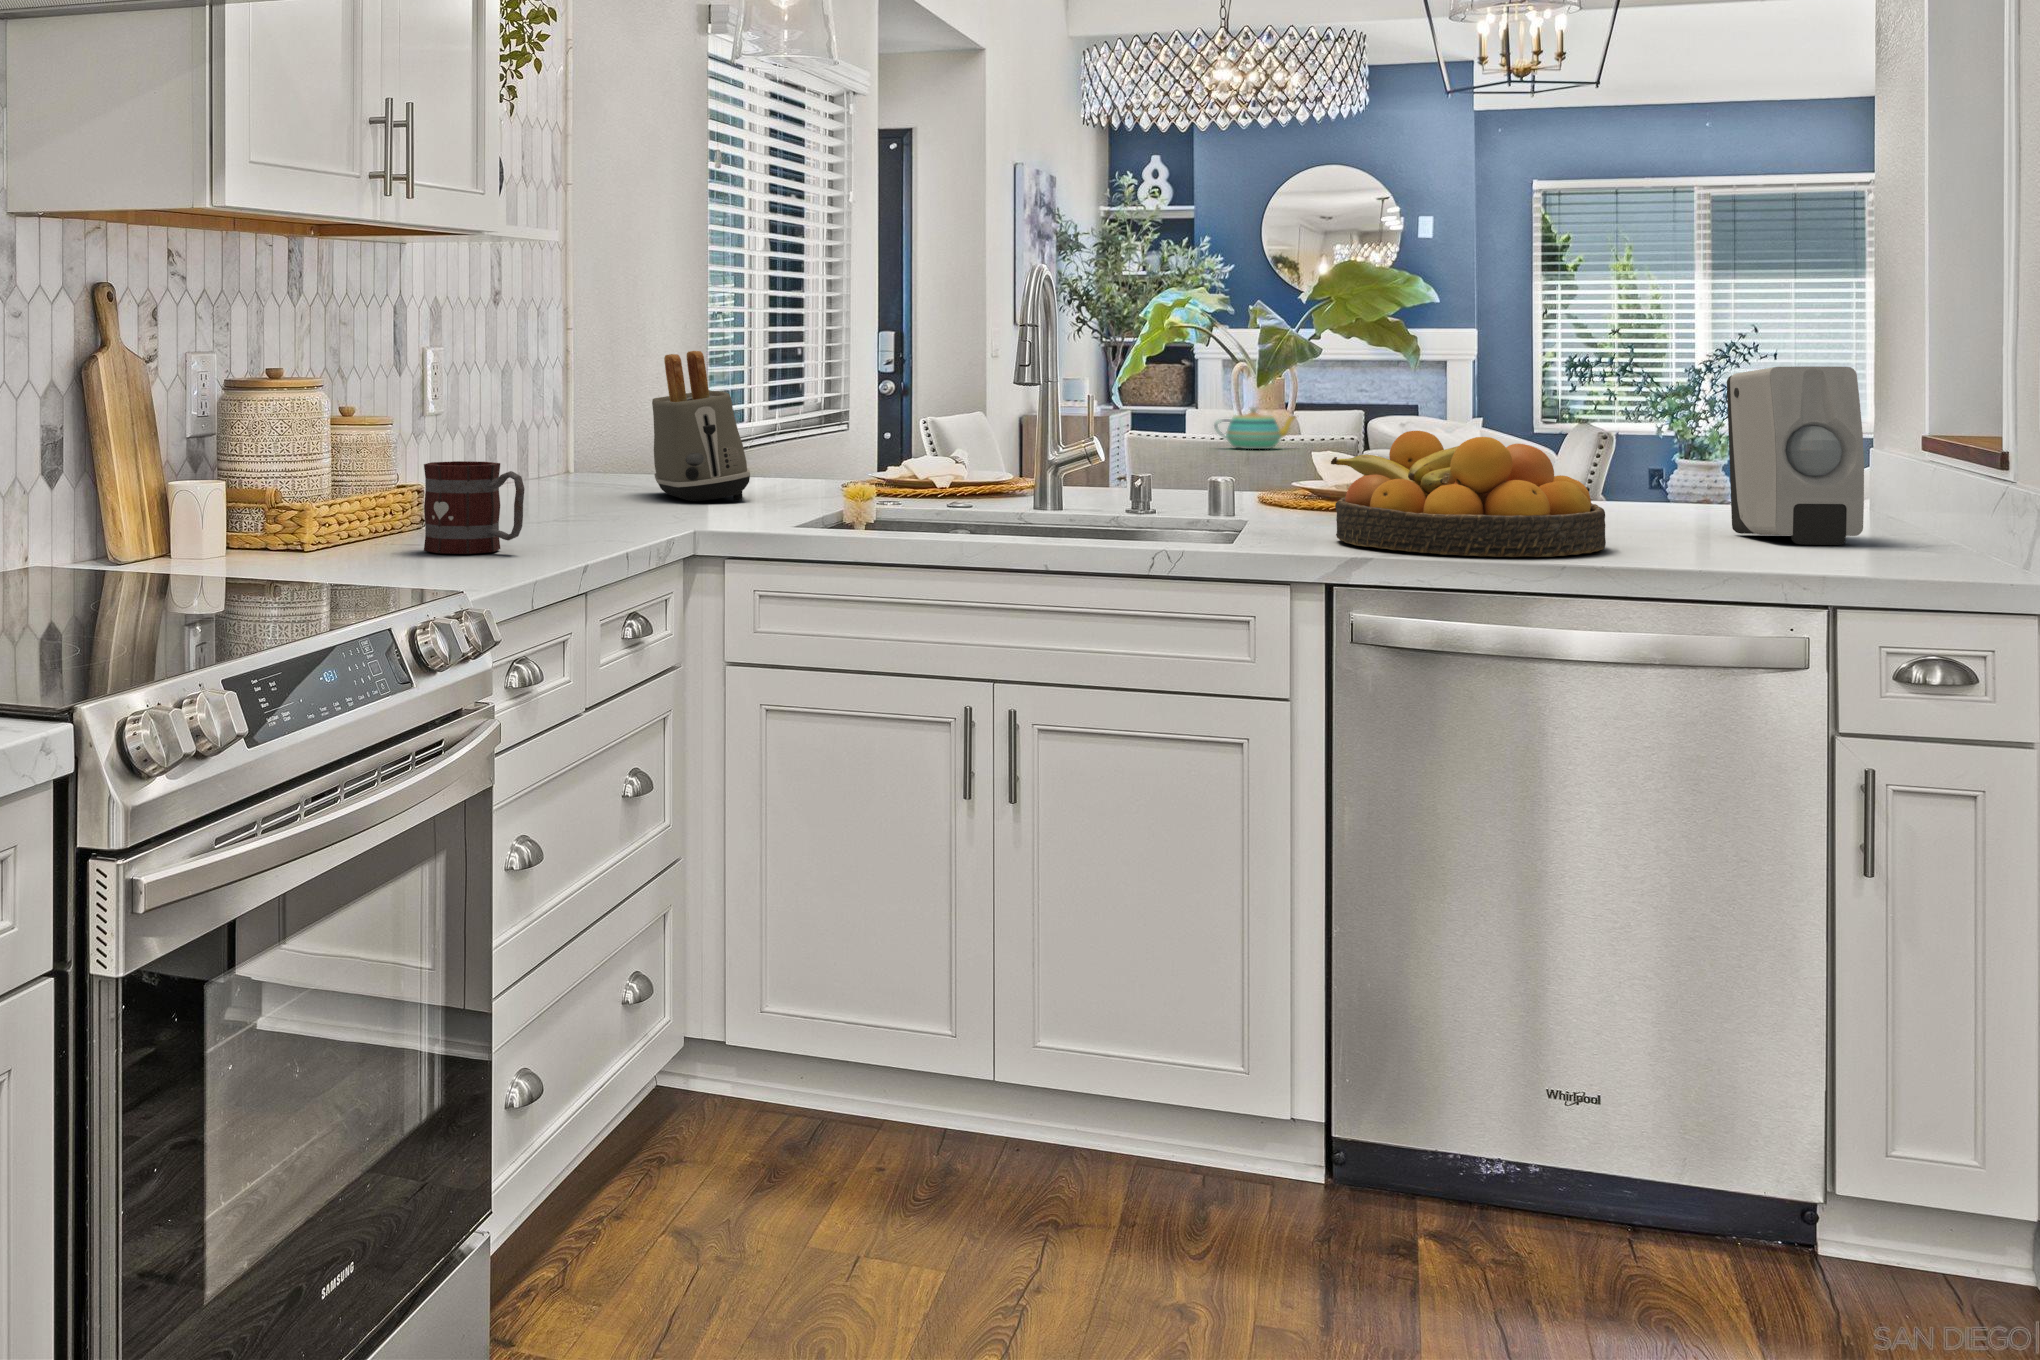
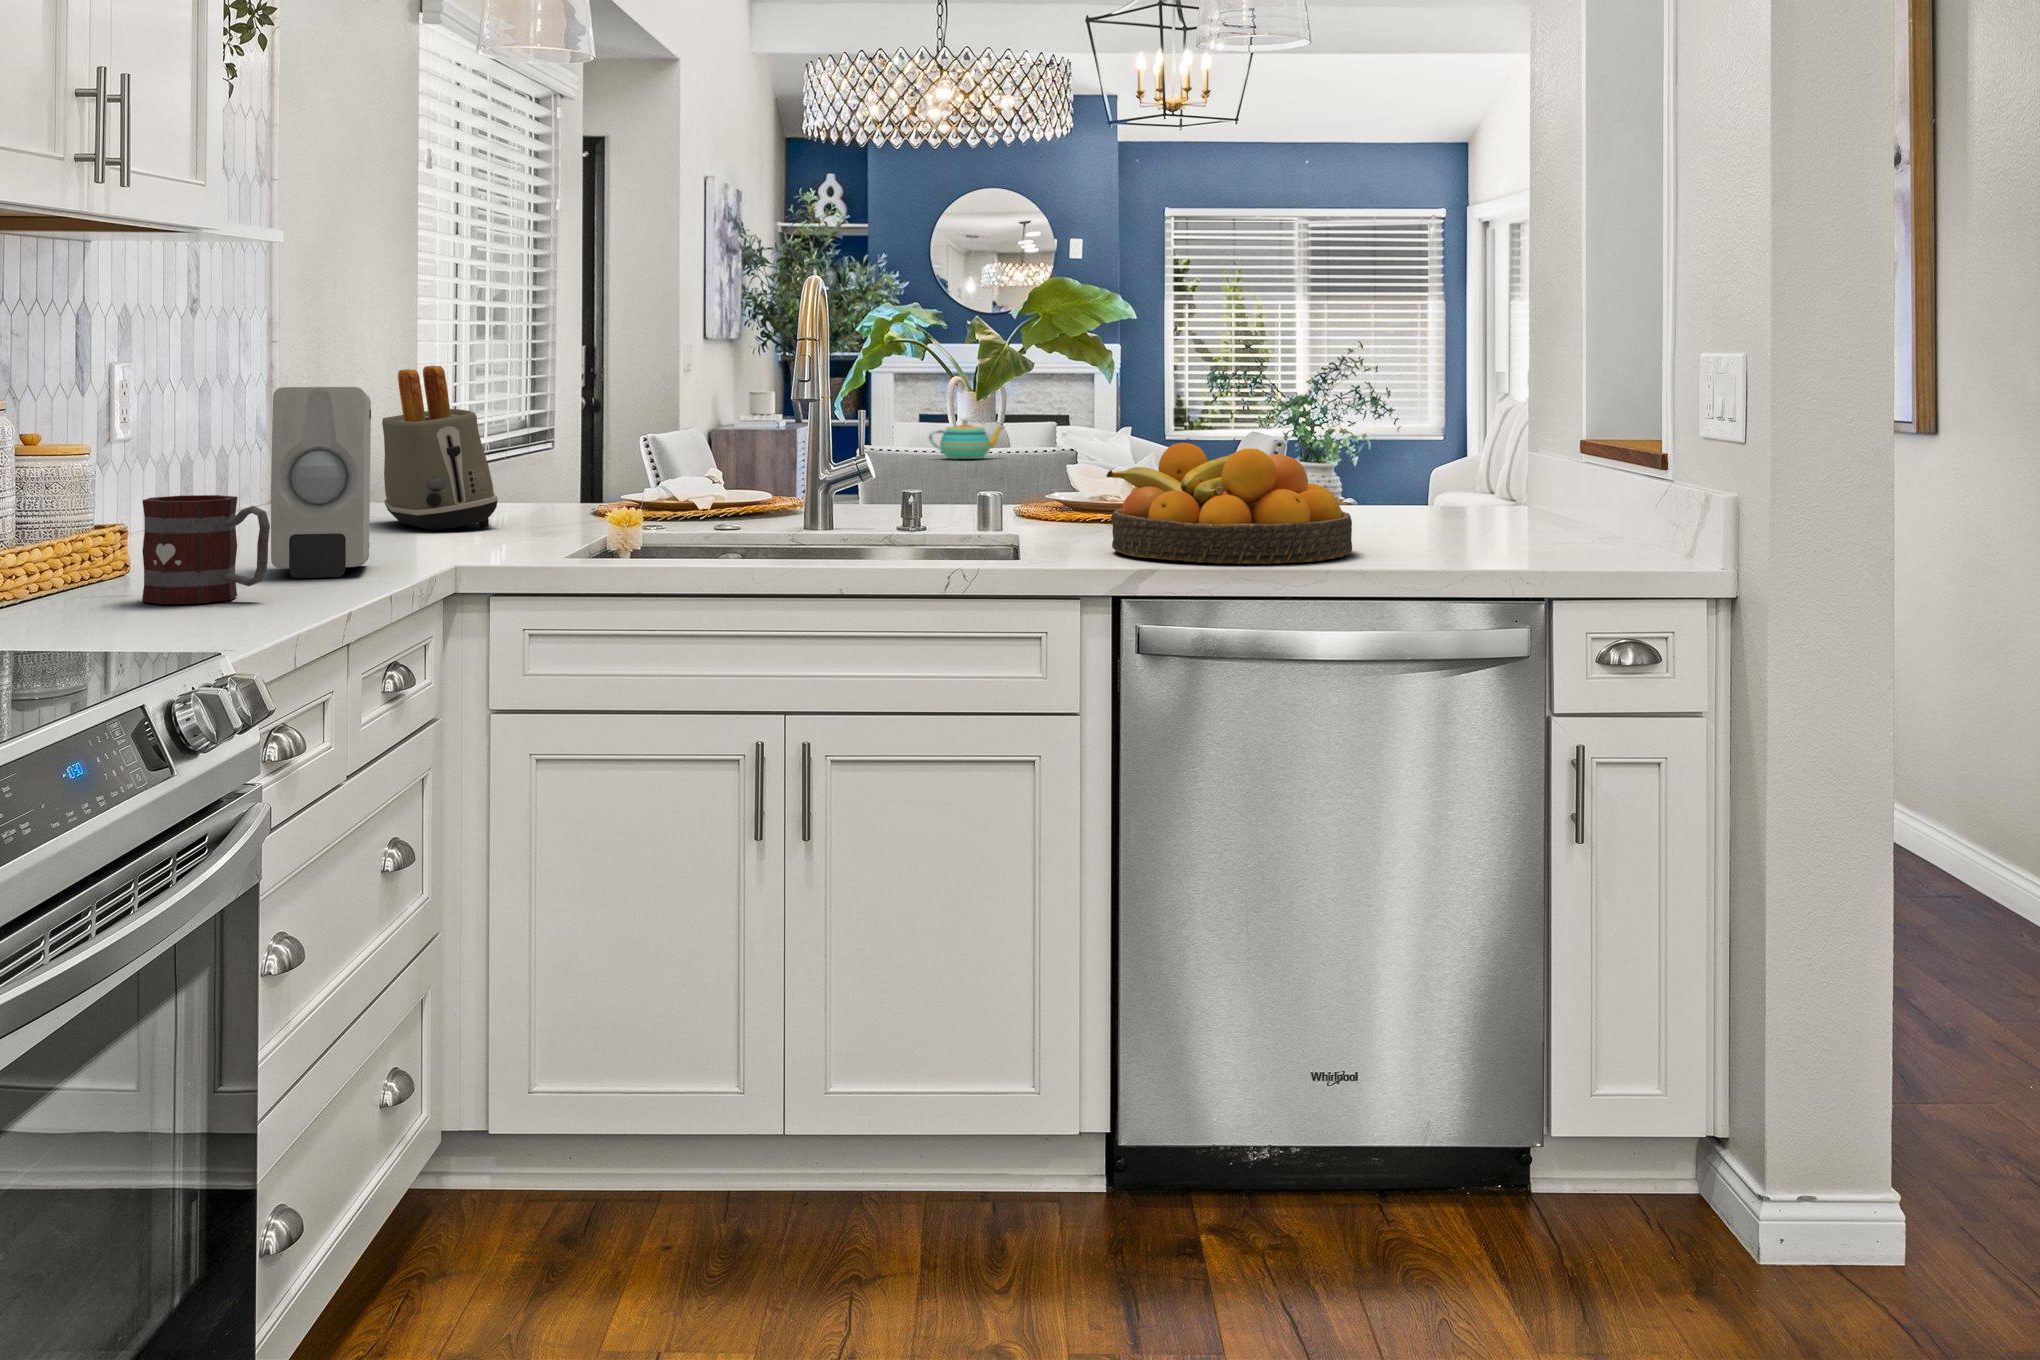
soap dispenser: present [1727,366,1864,545] -> present [271,387,371,578]

